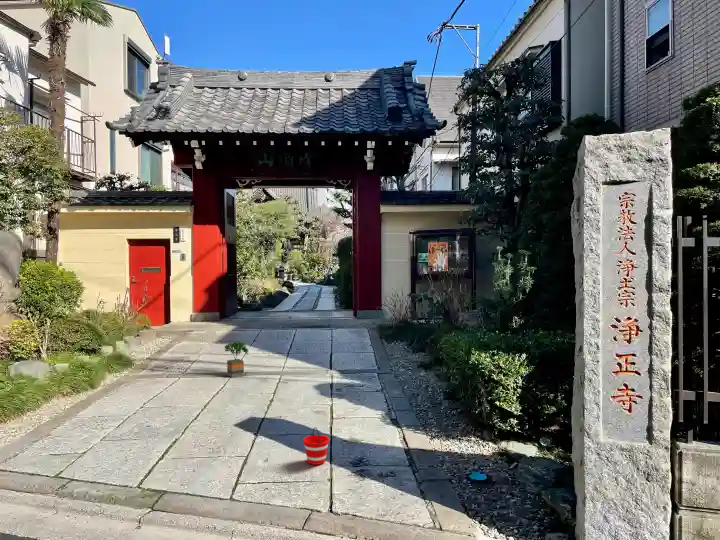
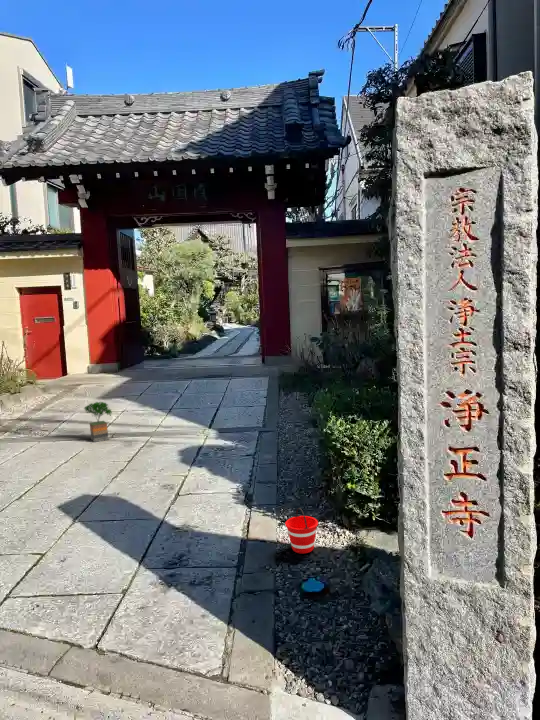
bucket: present [303,428,330,465] -> present [285,508,318,554]

